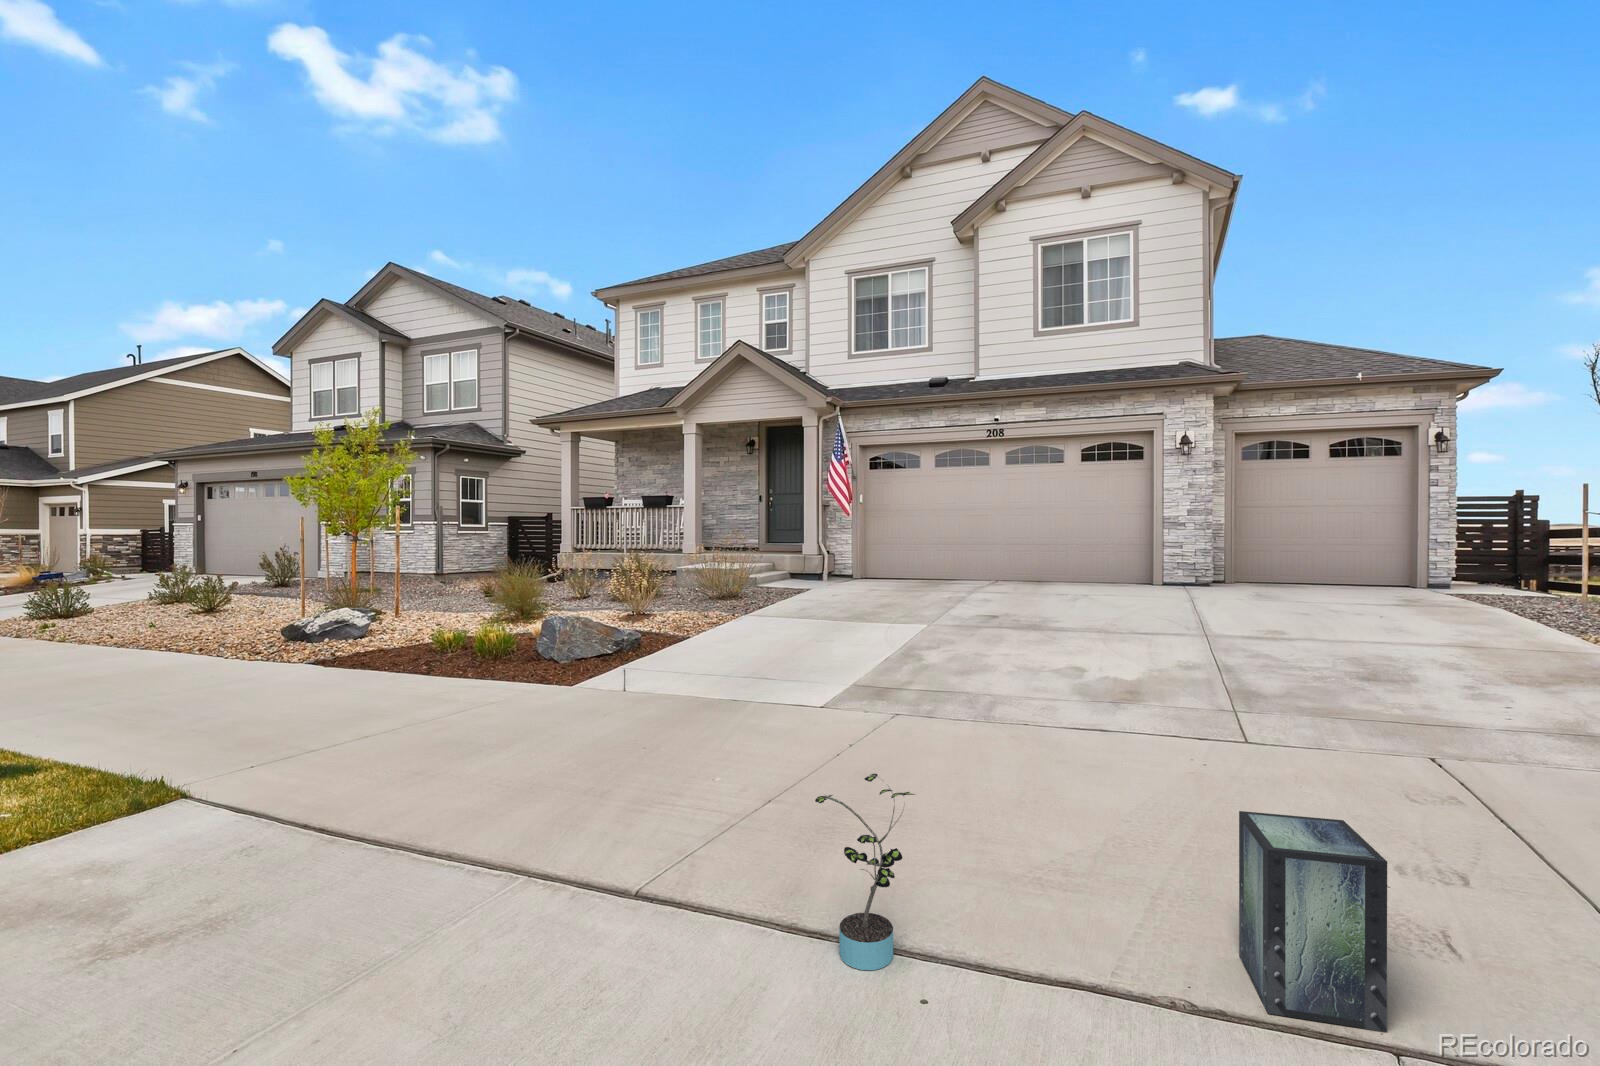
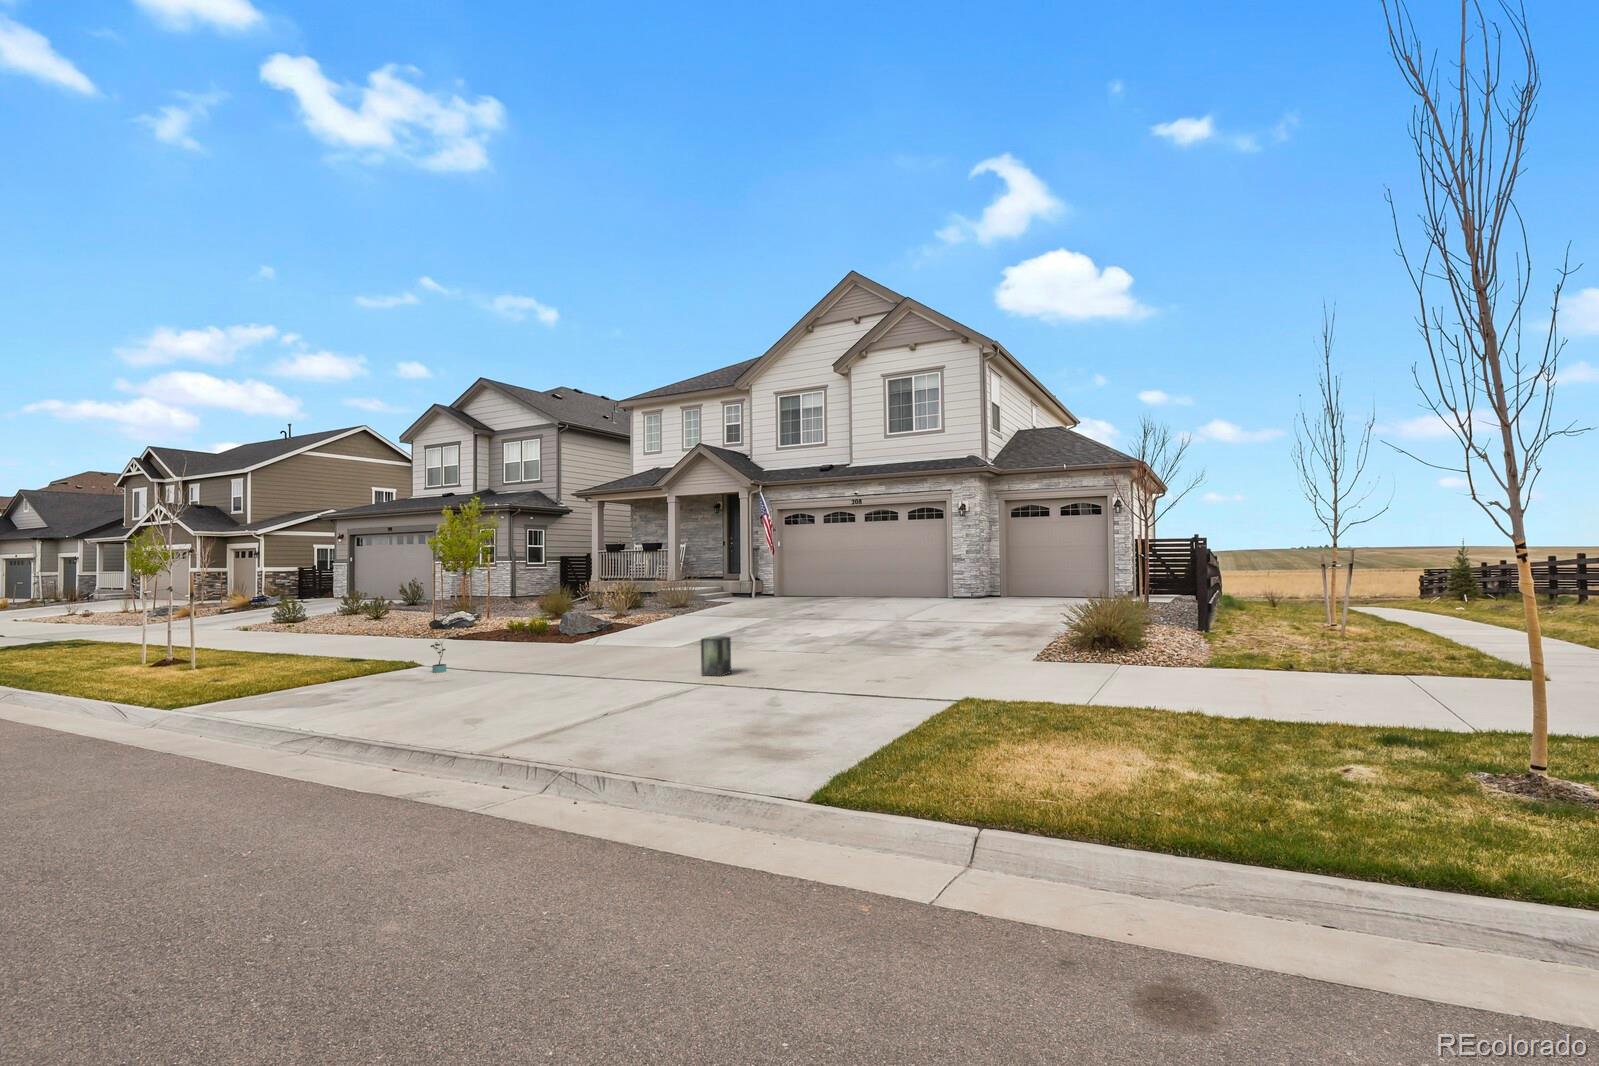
potted plant: present [815,774,914,970] -> present [430,631,449,673]

